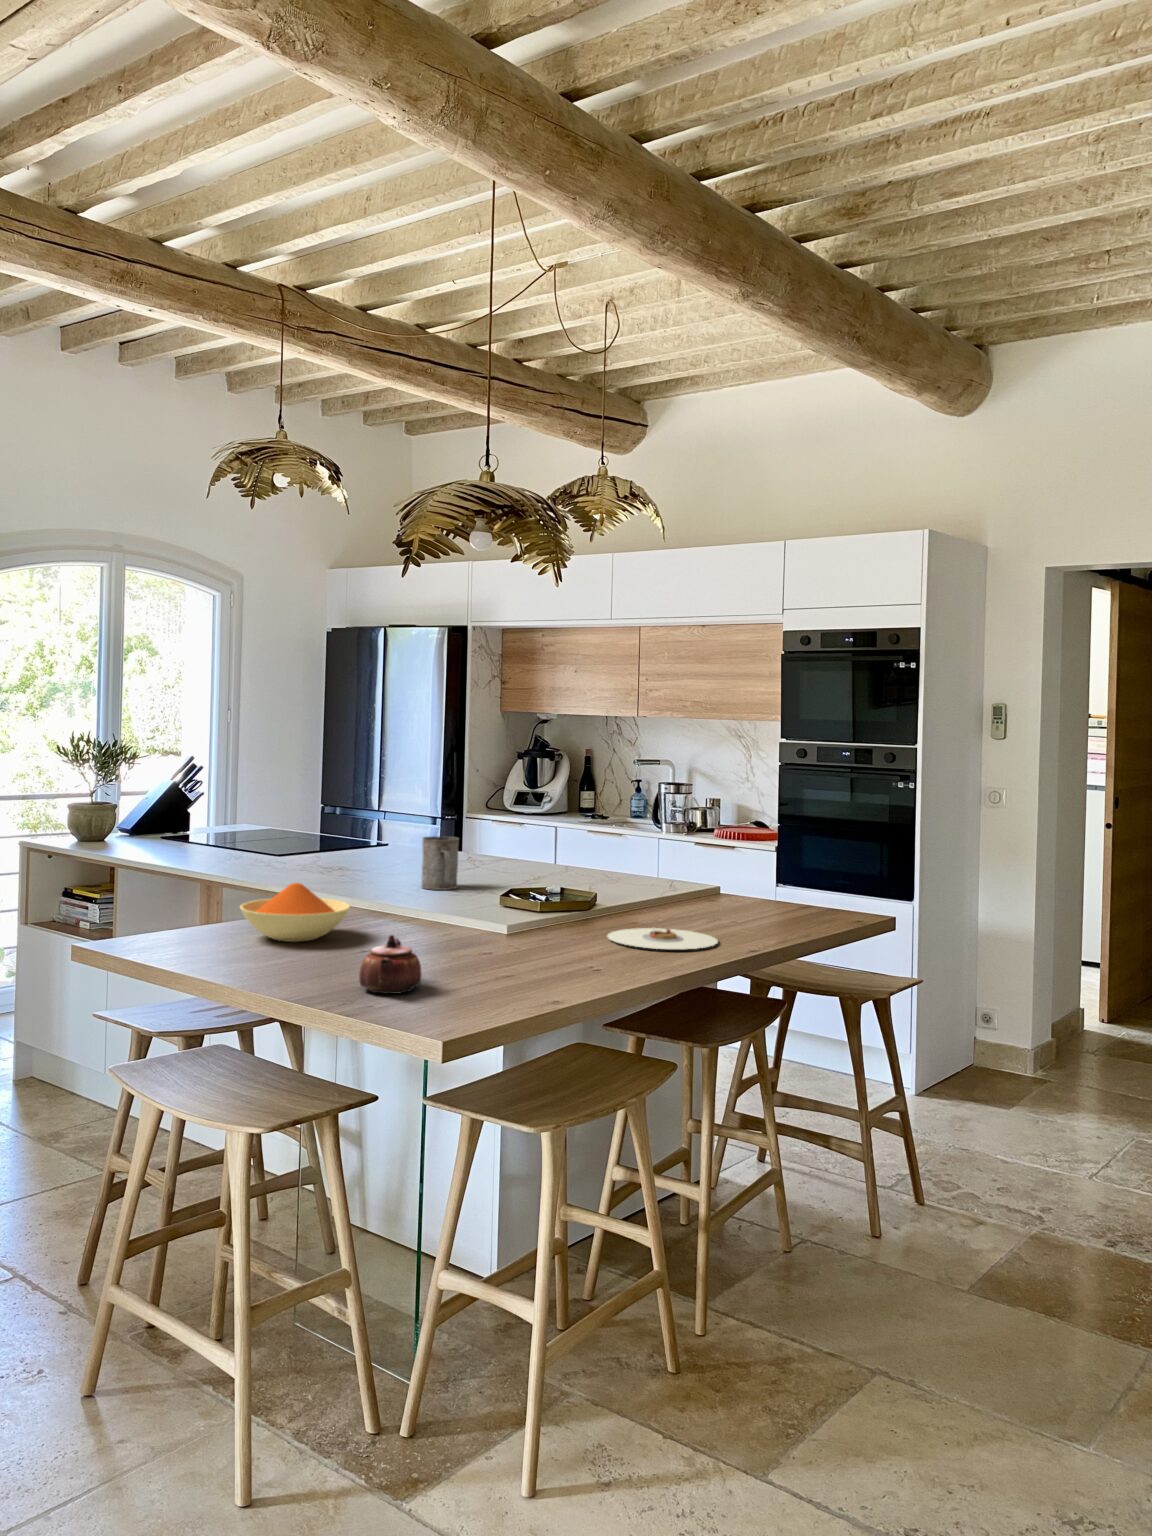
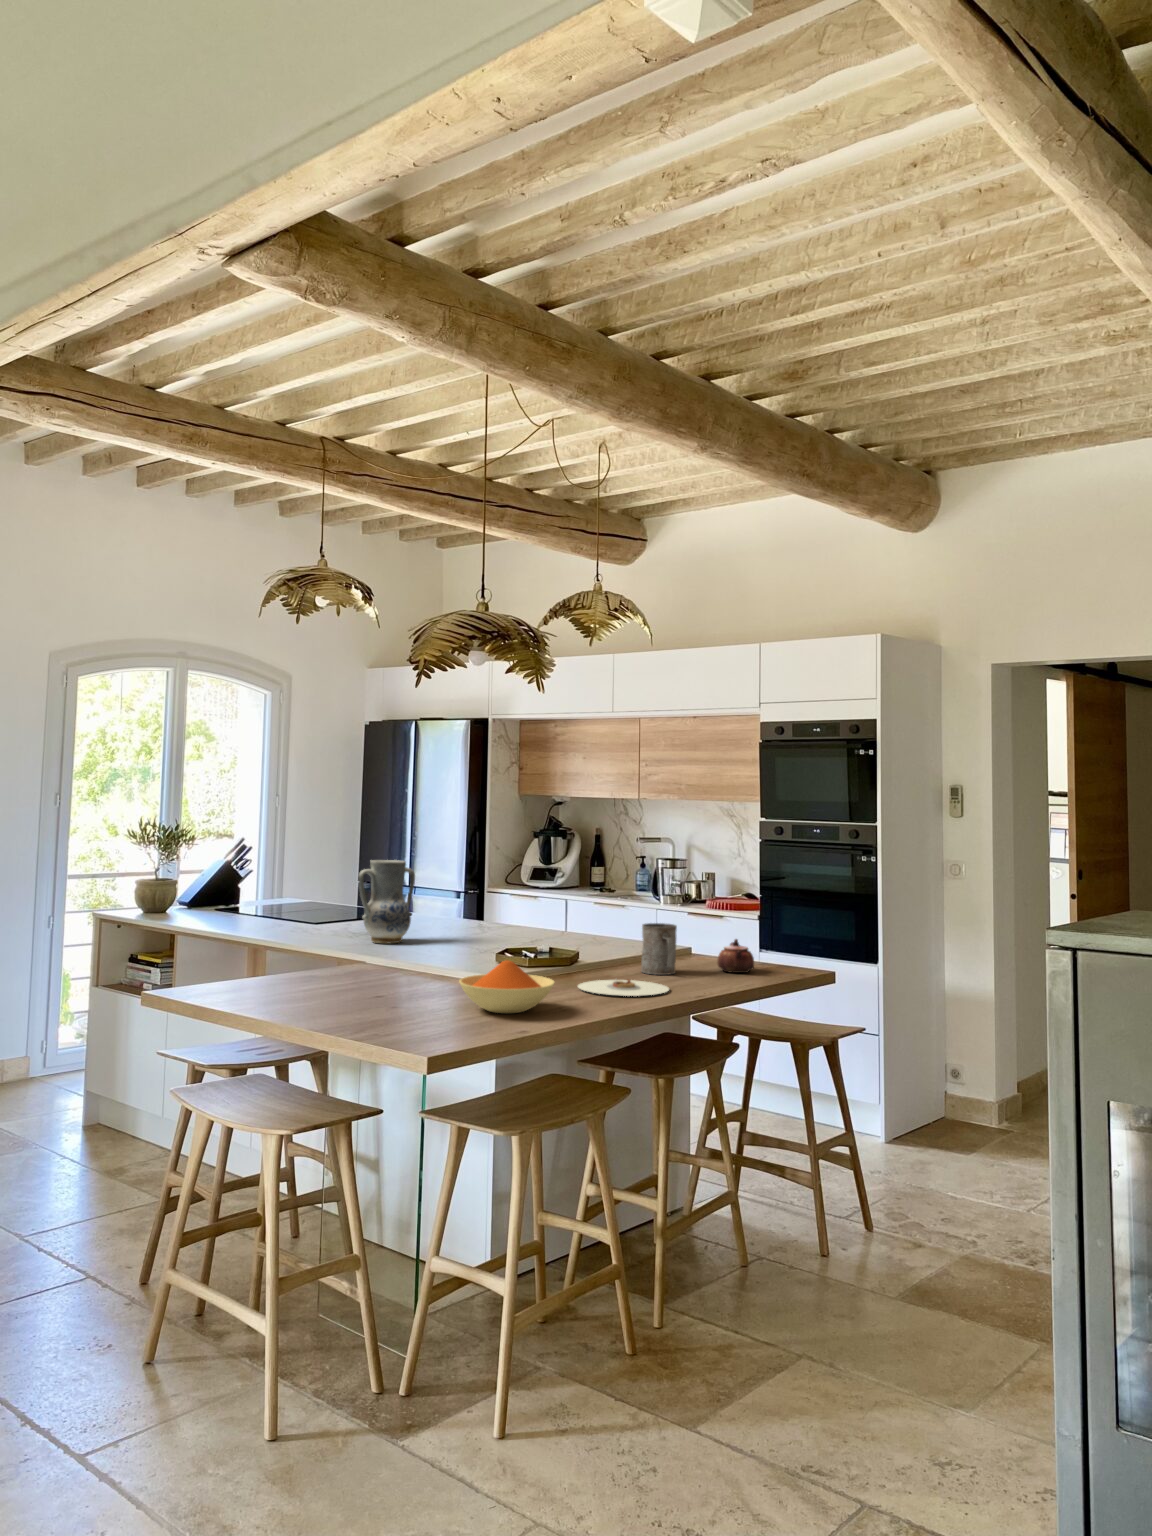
vase: none [332,783,398,881] -> present [359,860,415,943]
mug: present [421,836,459,890] -> present [641,923,677,975]
bowl: present [240,883,350,942] -> present [459,960,555,1013]
teapot: present [359,935,421,994] -> present [717,939,754,973]

